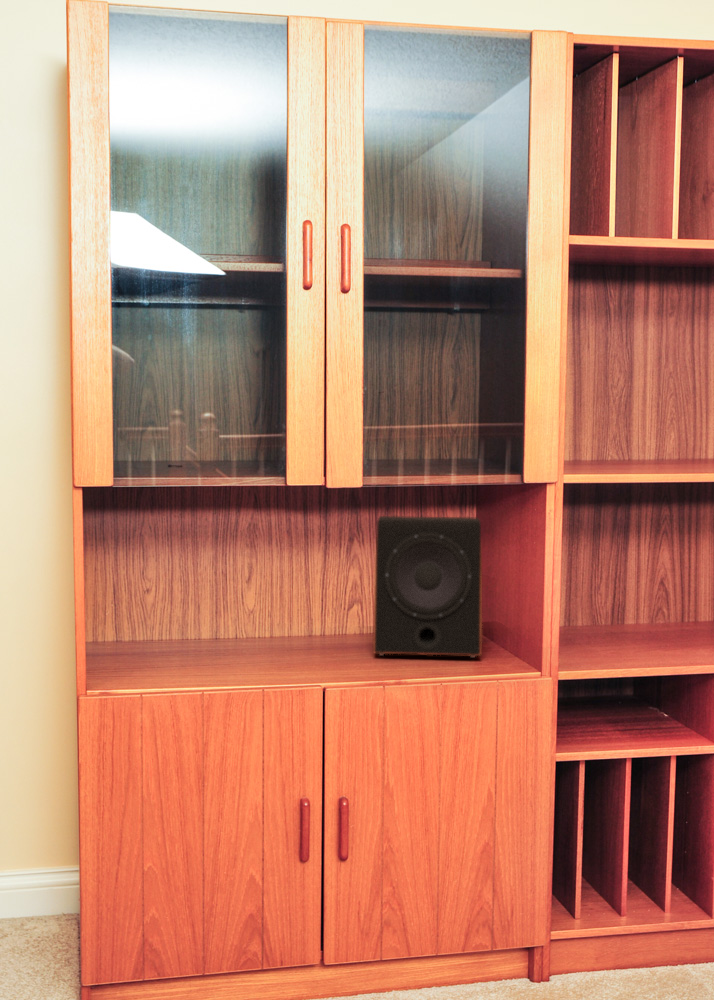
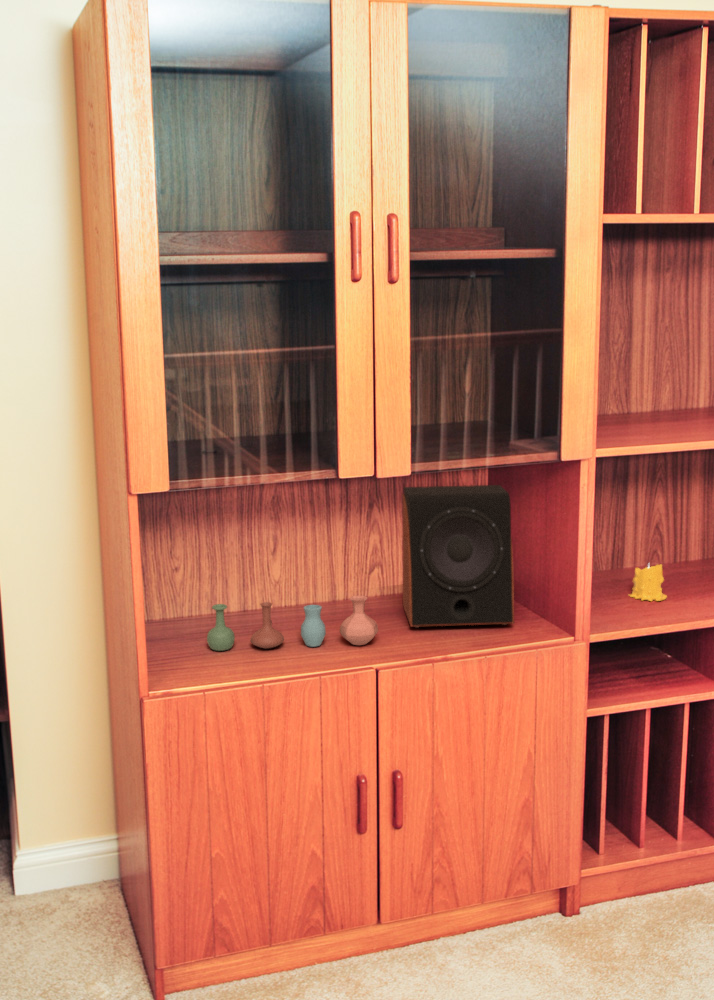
candle: none [618,607,659,648] -> present [629,564,667,601]
vase: none [163,615,336,666] -> present [207,595,378,651]

